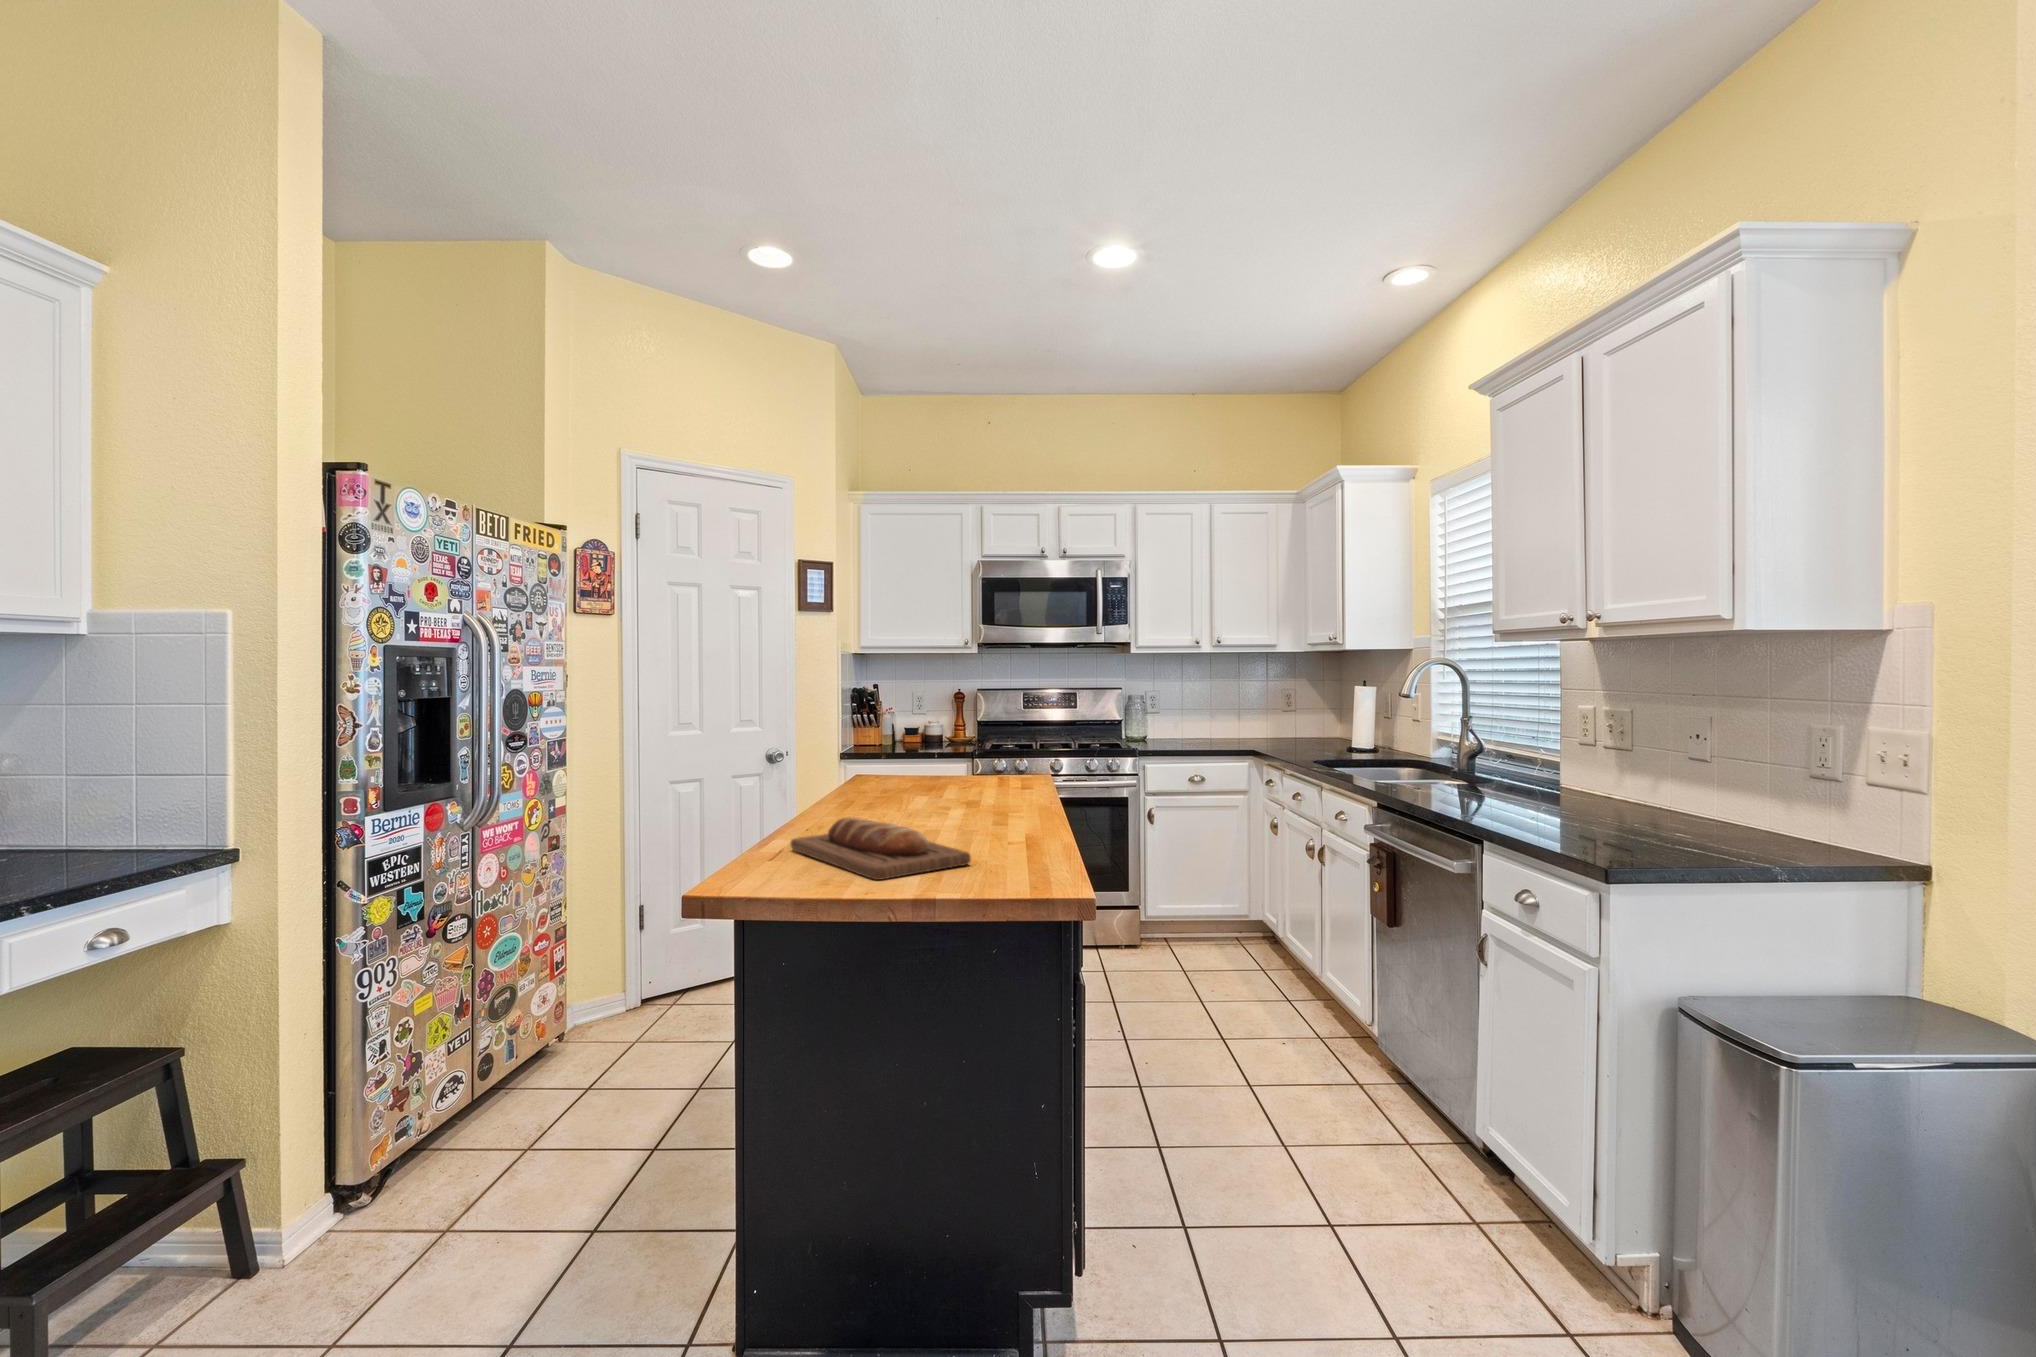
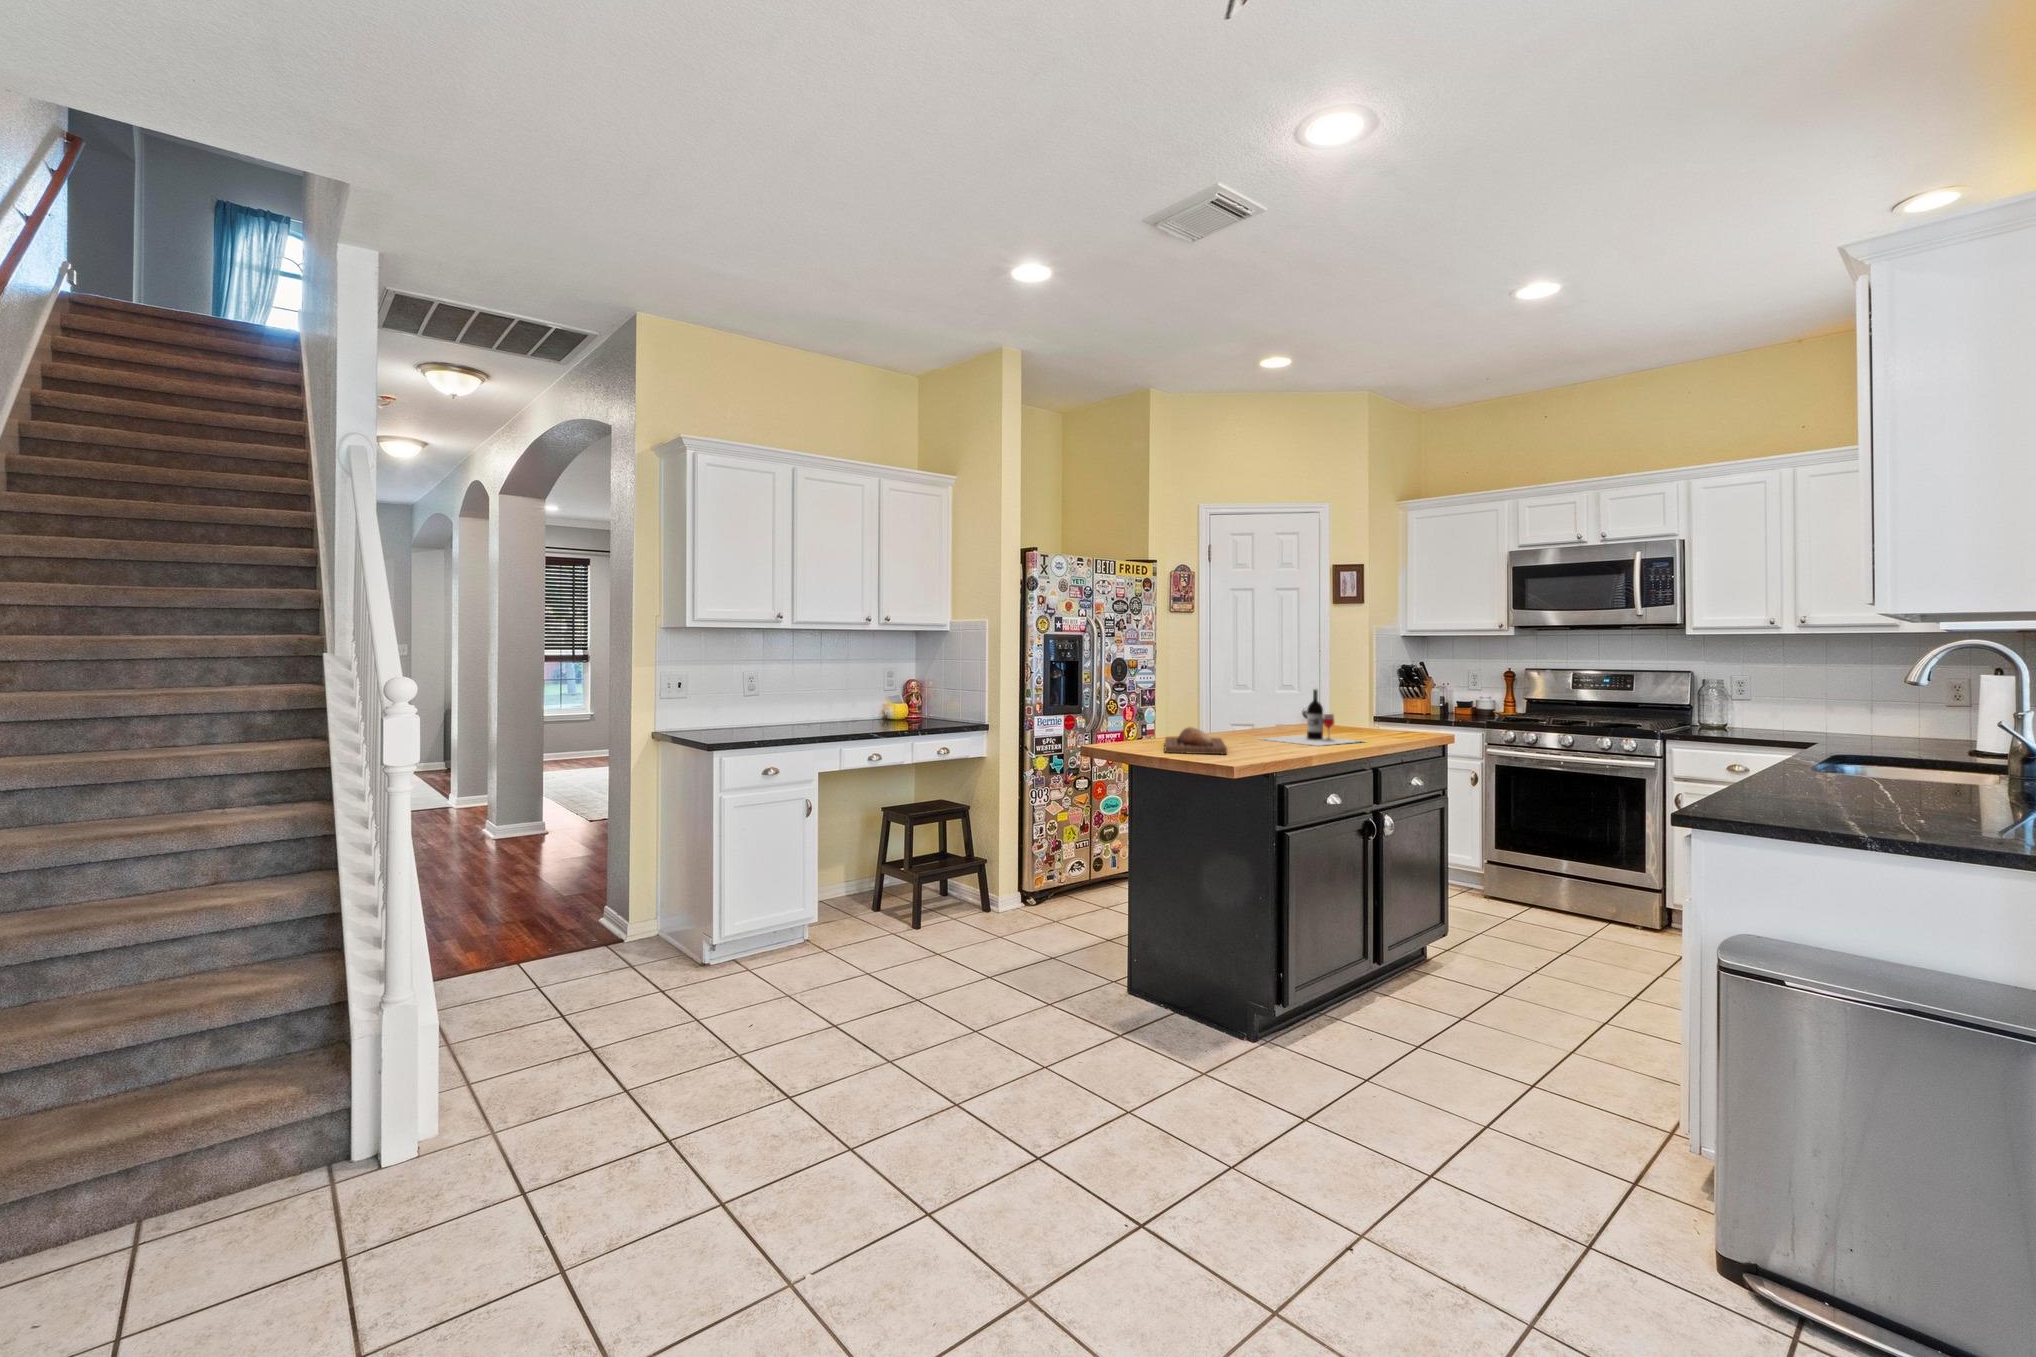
wine bottle: none [872,733,1010,820] -> present [1261,689,1359,746]

